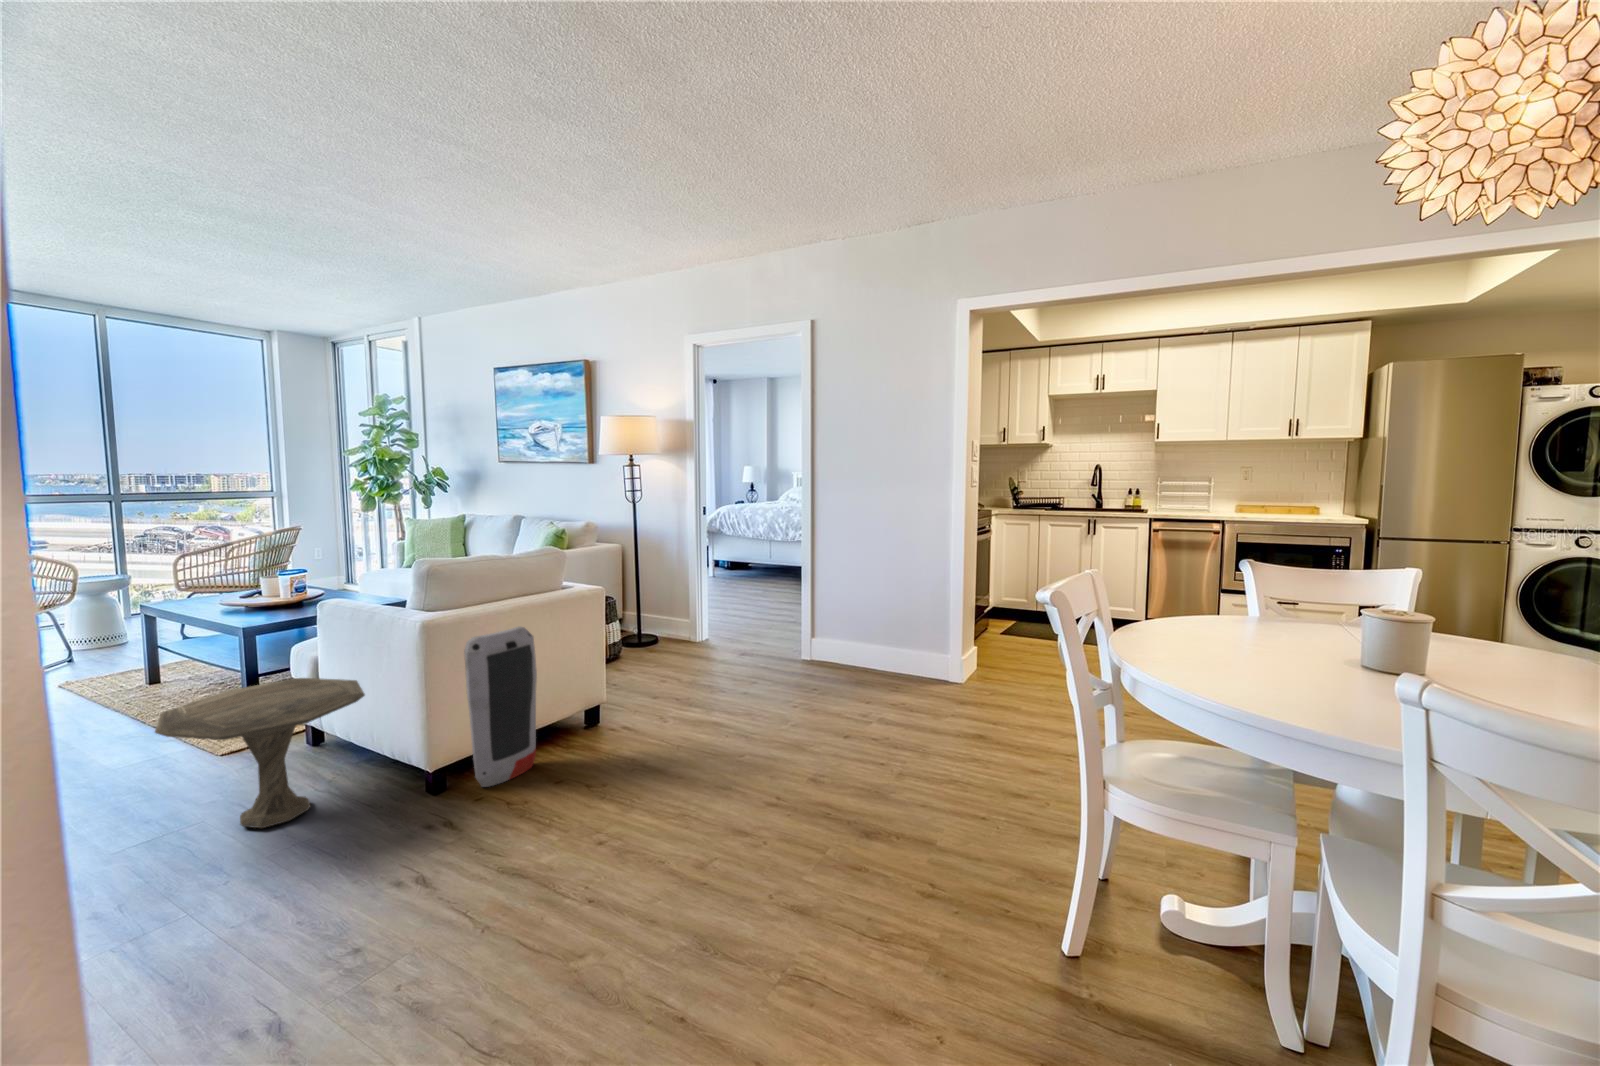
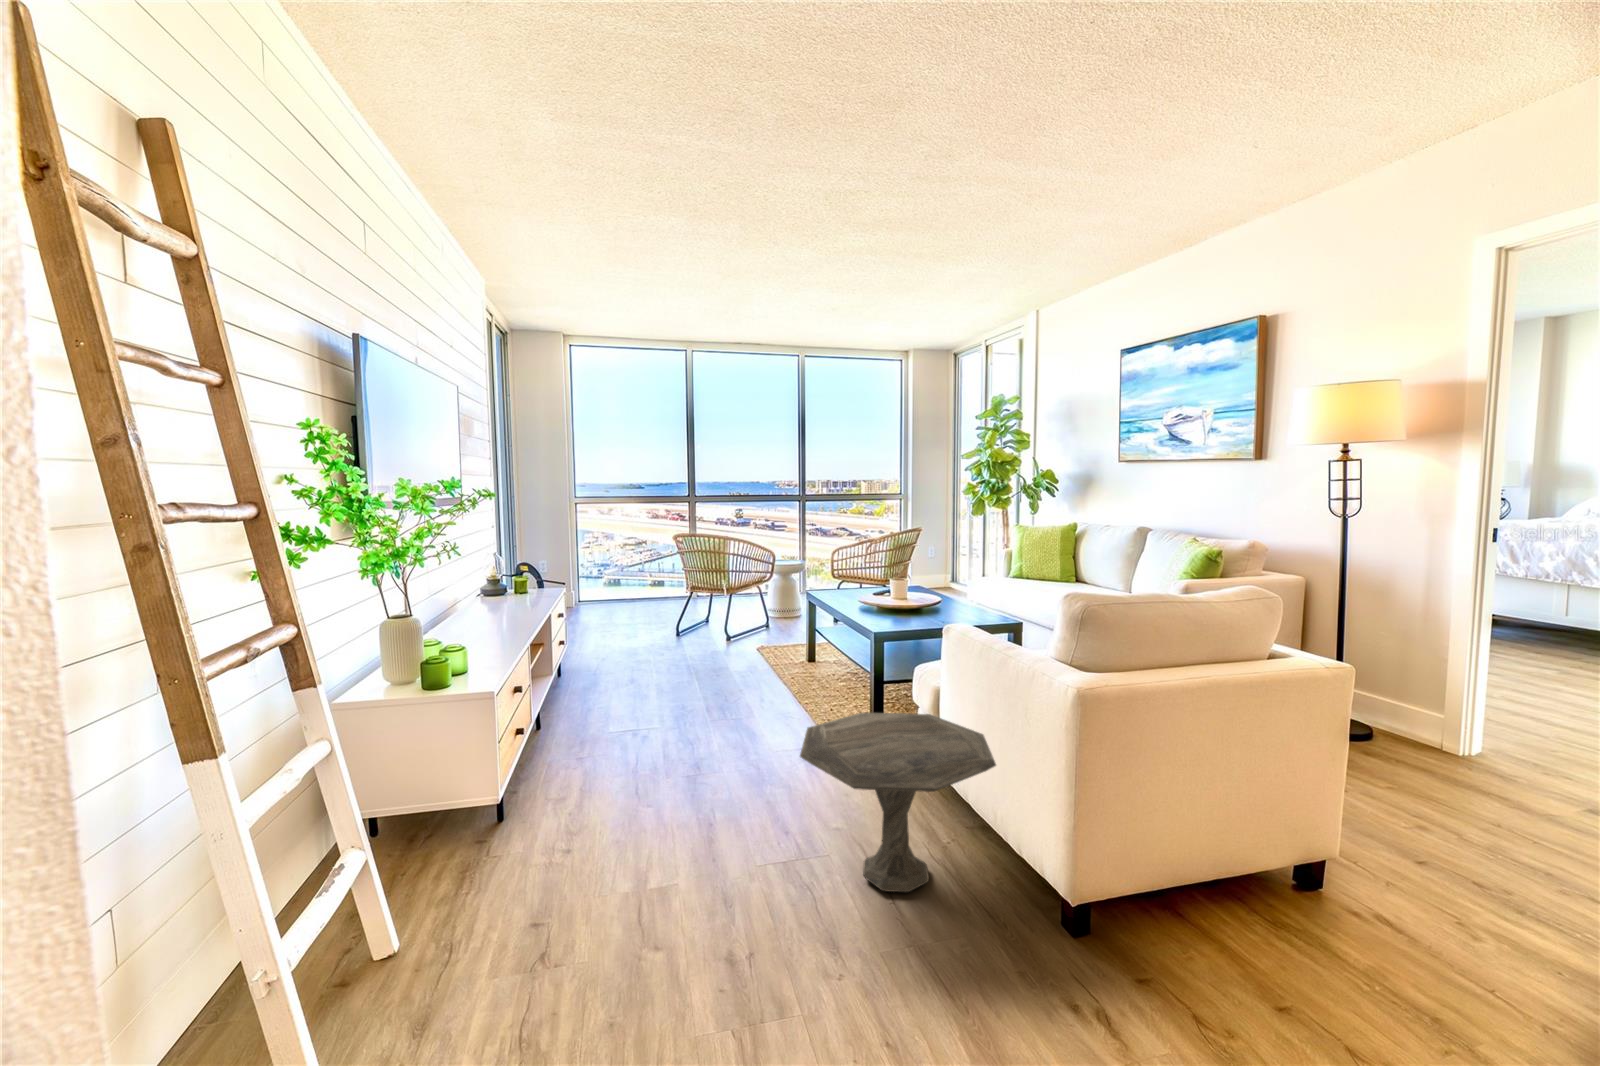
air purifier: present [464,626,537,787] -> none [1129,712,1235,949]

